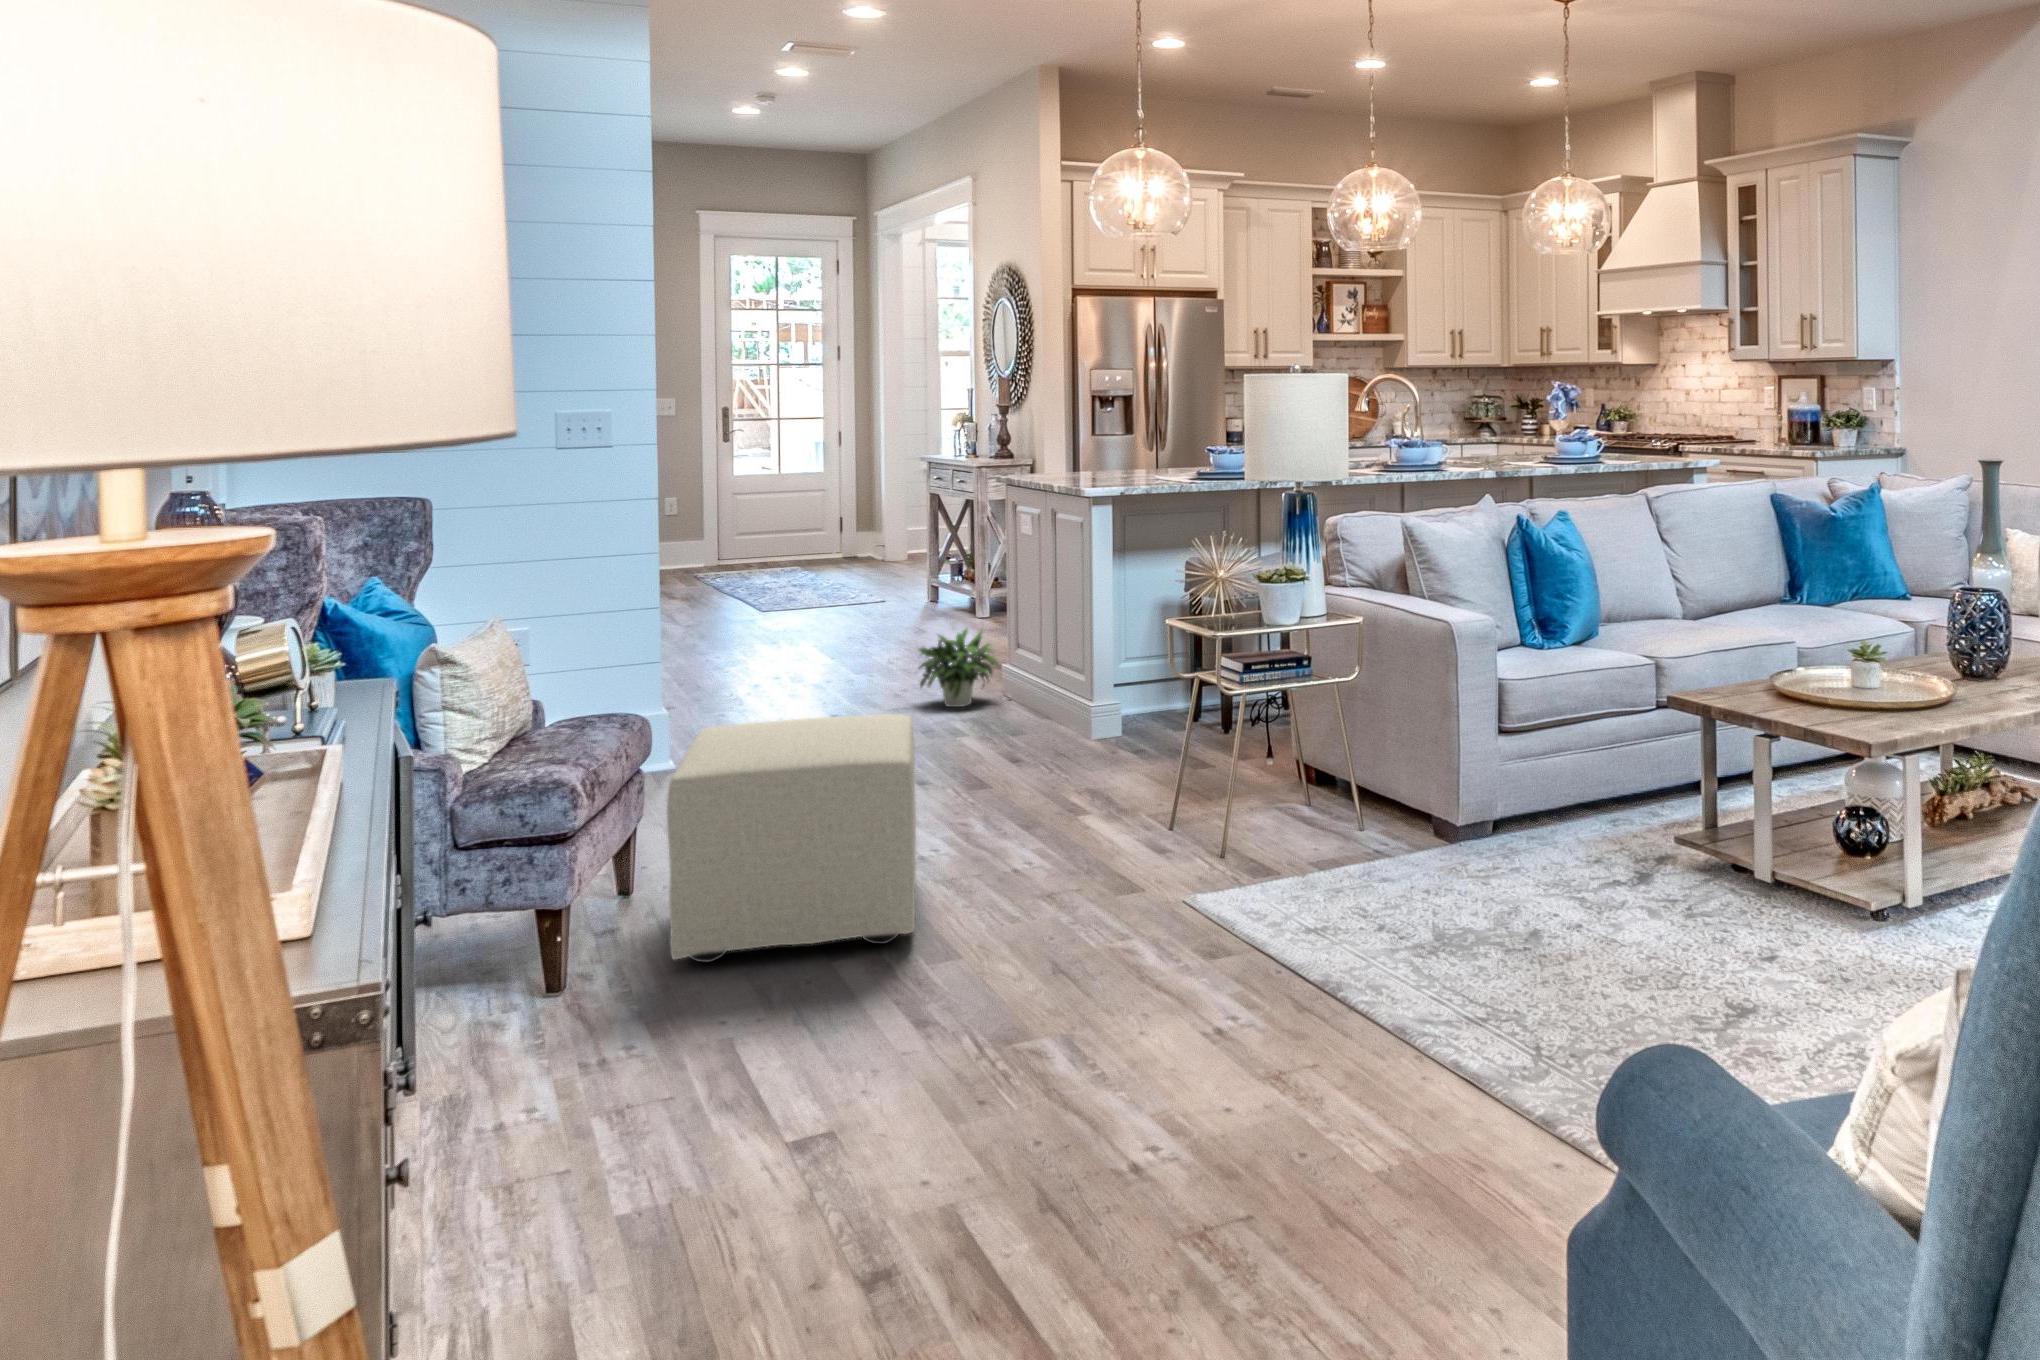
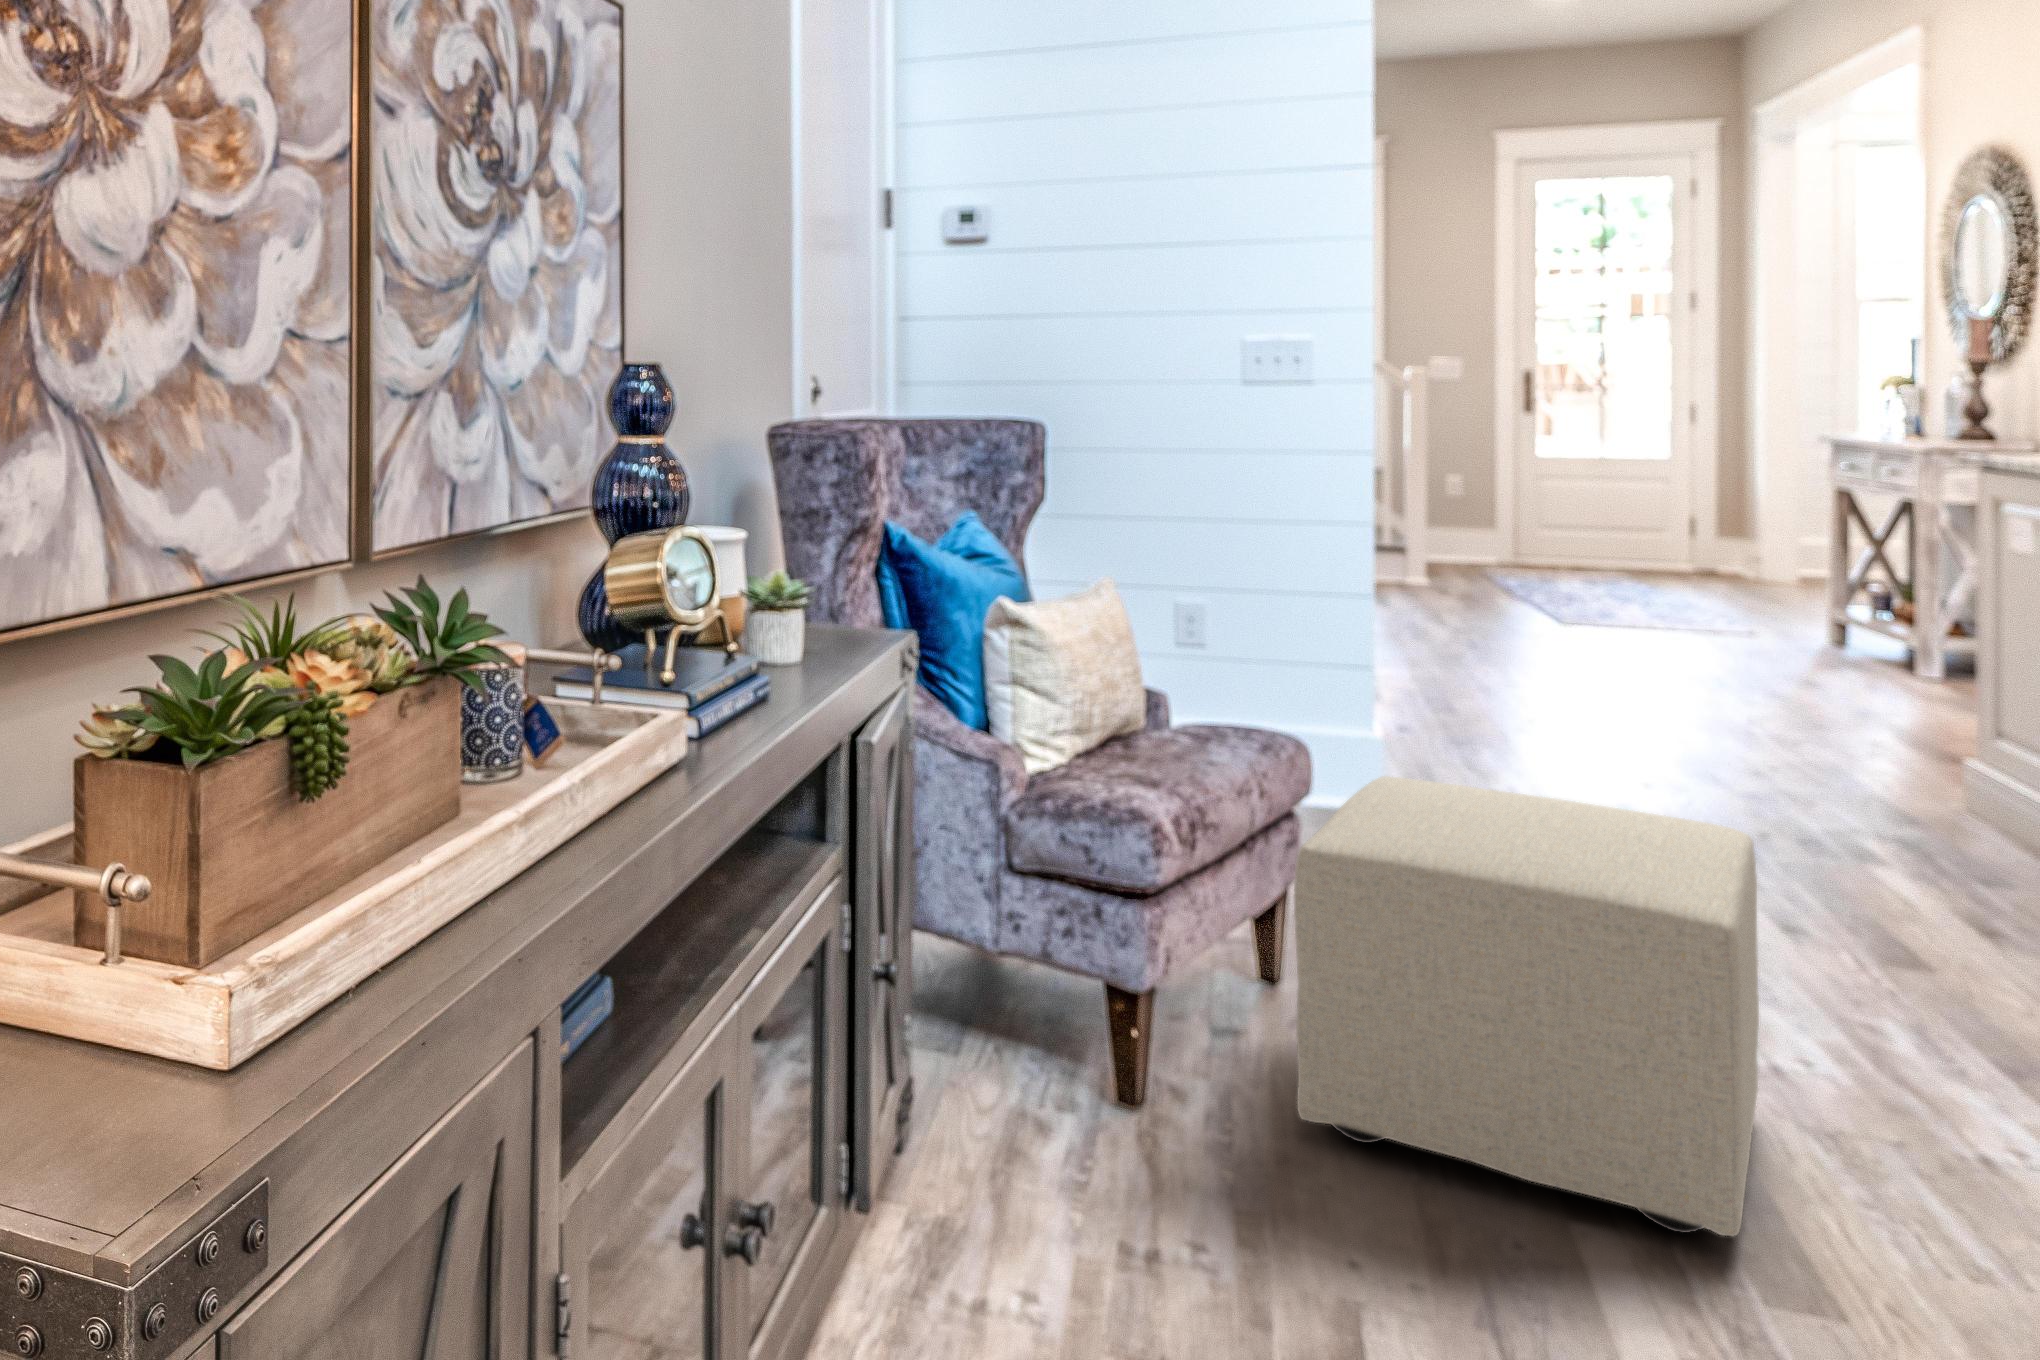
potted plant: present [919,629,998,707] -> none [1794,693,1985,824]

